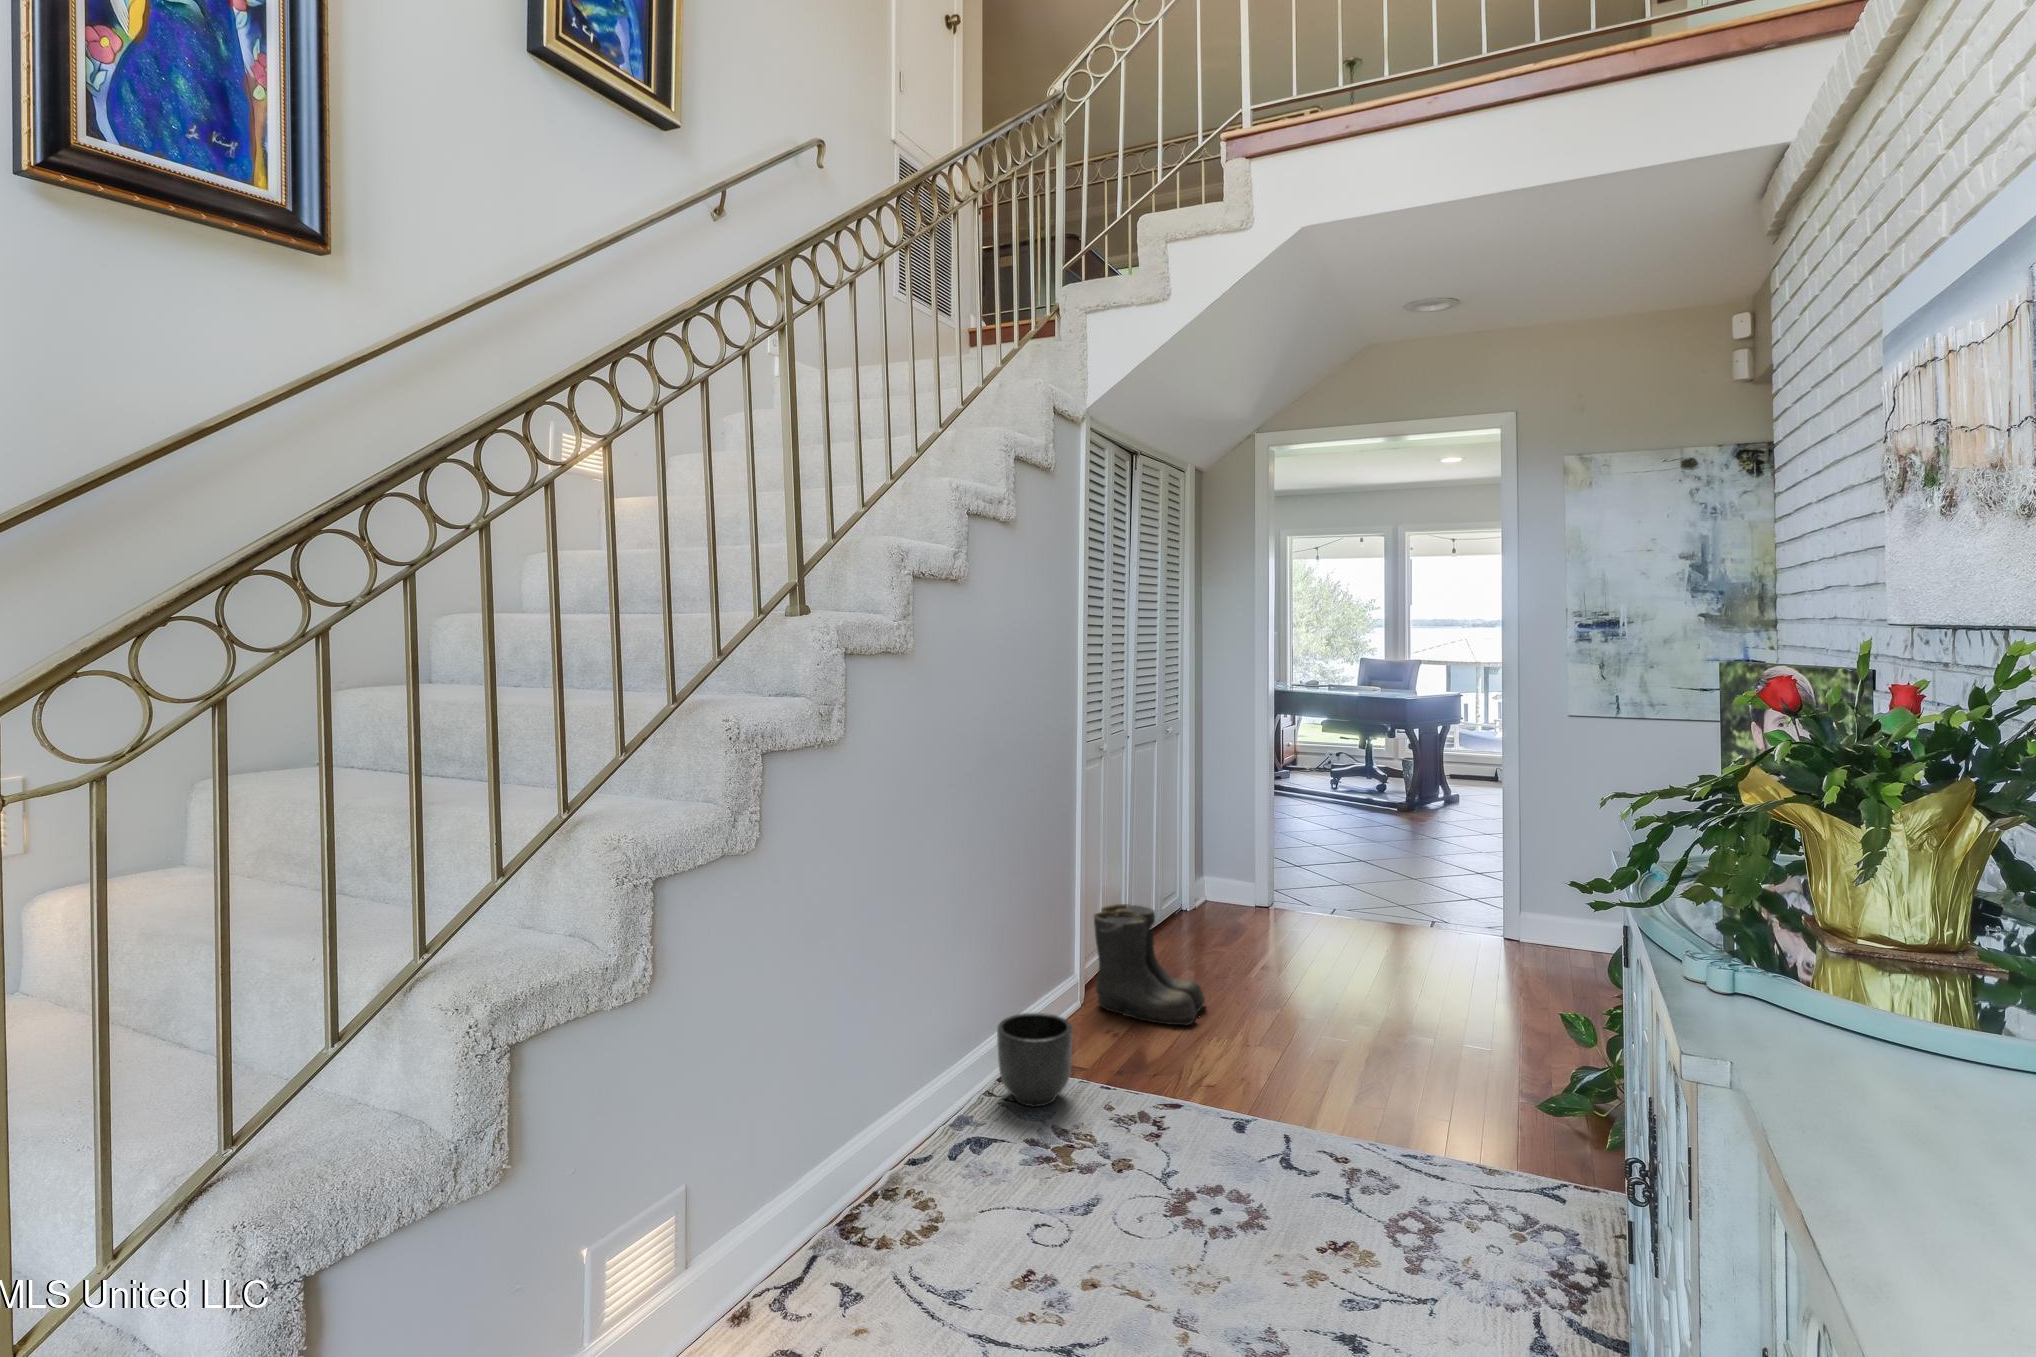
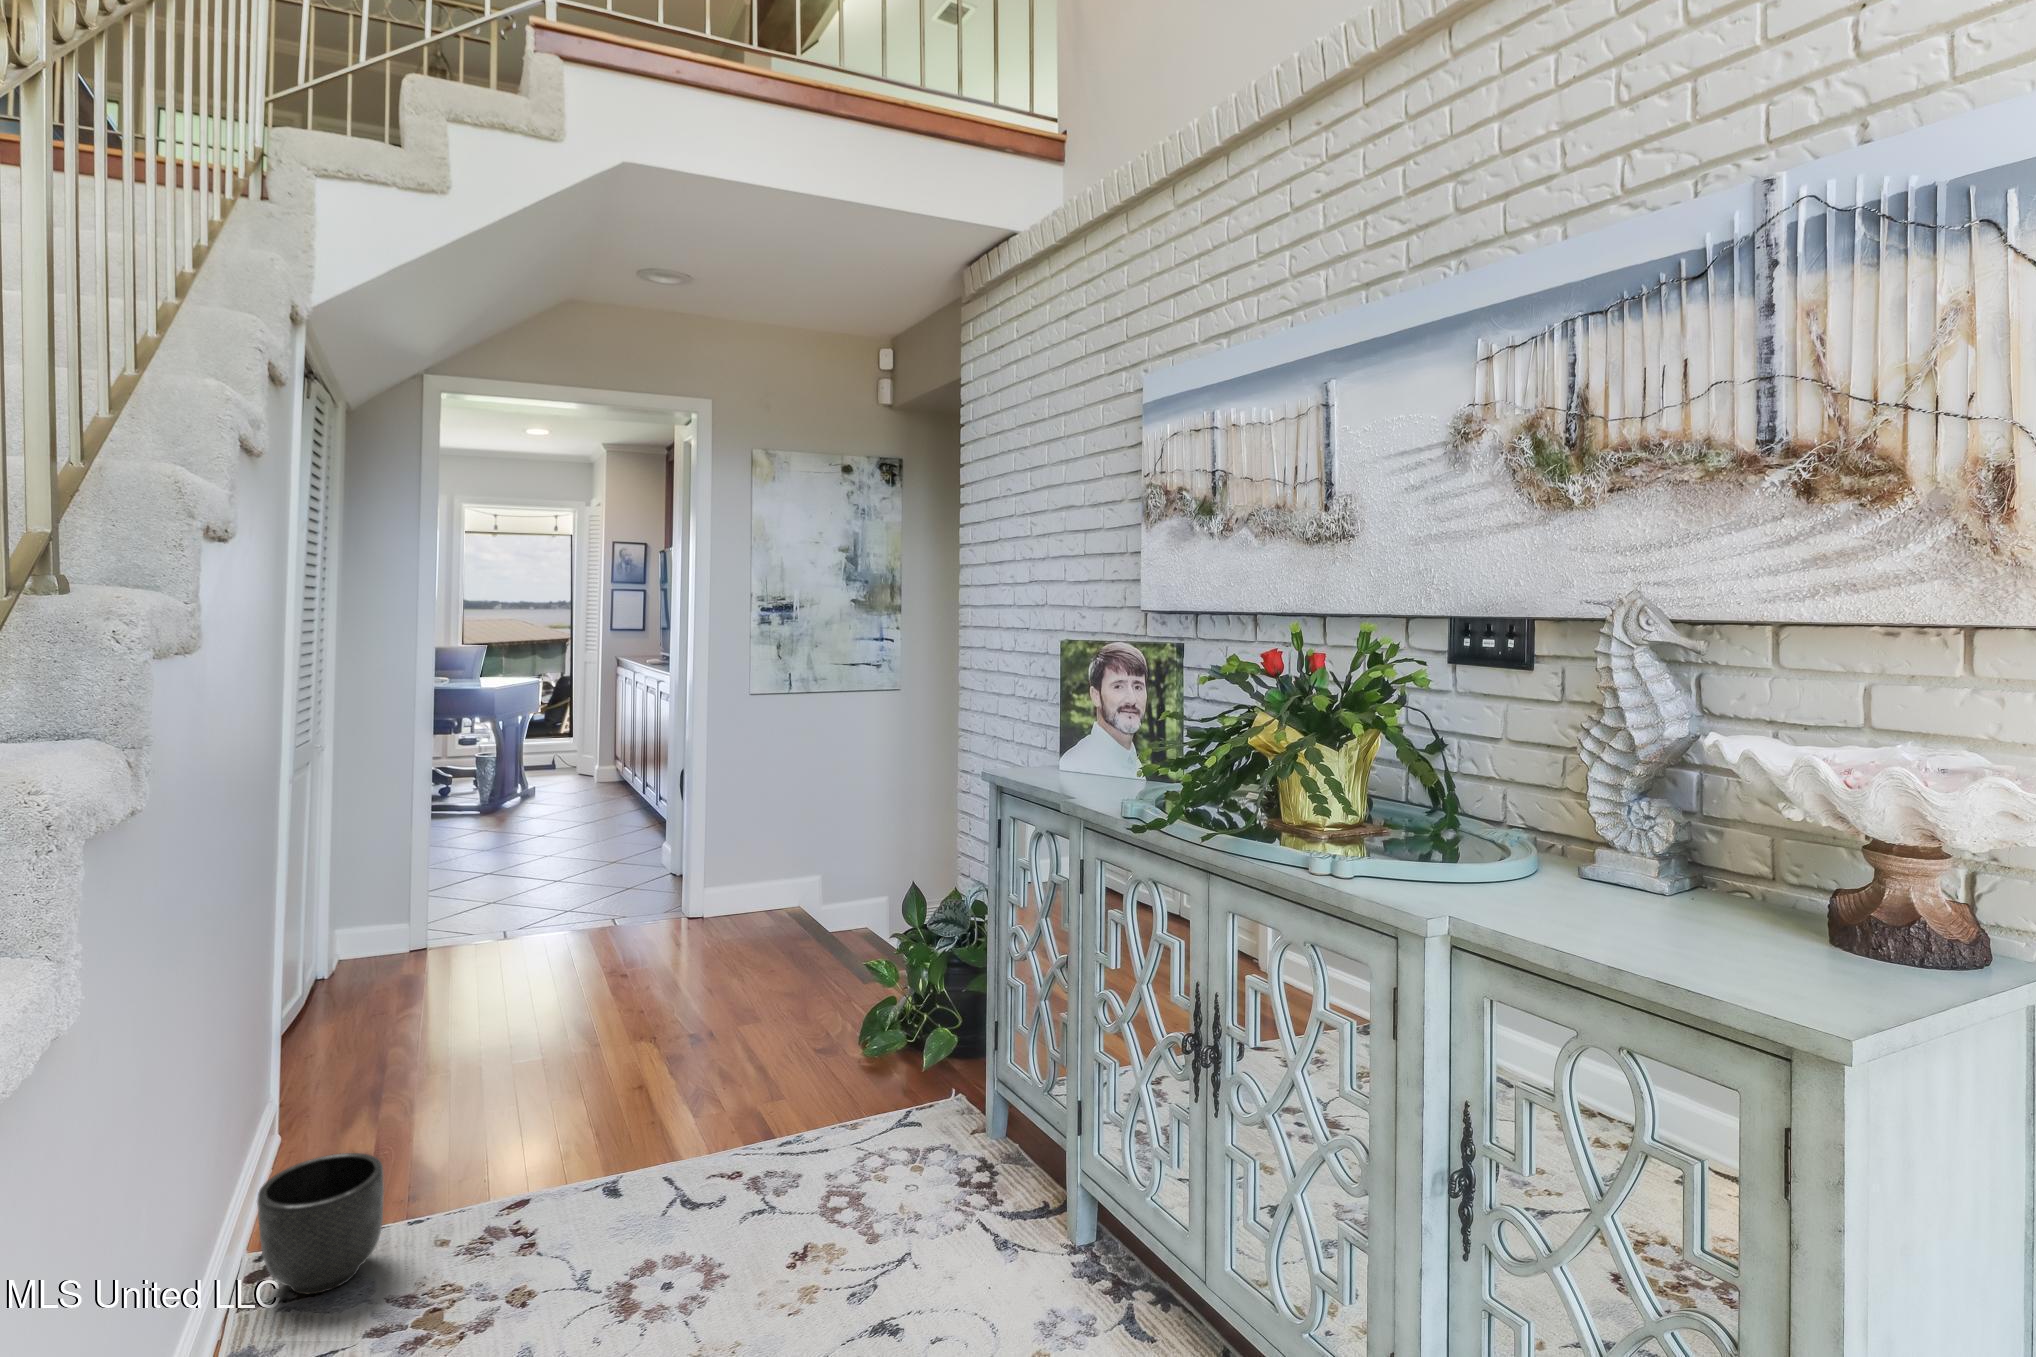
boots: present [1094,904,1205,1025] -> none [295,979,465,1130]

